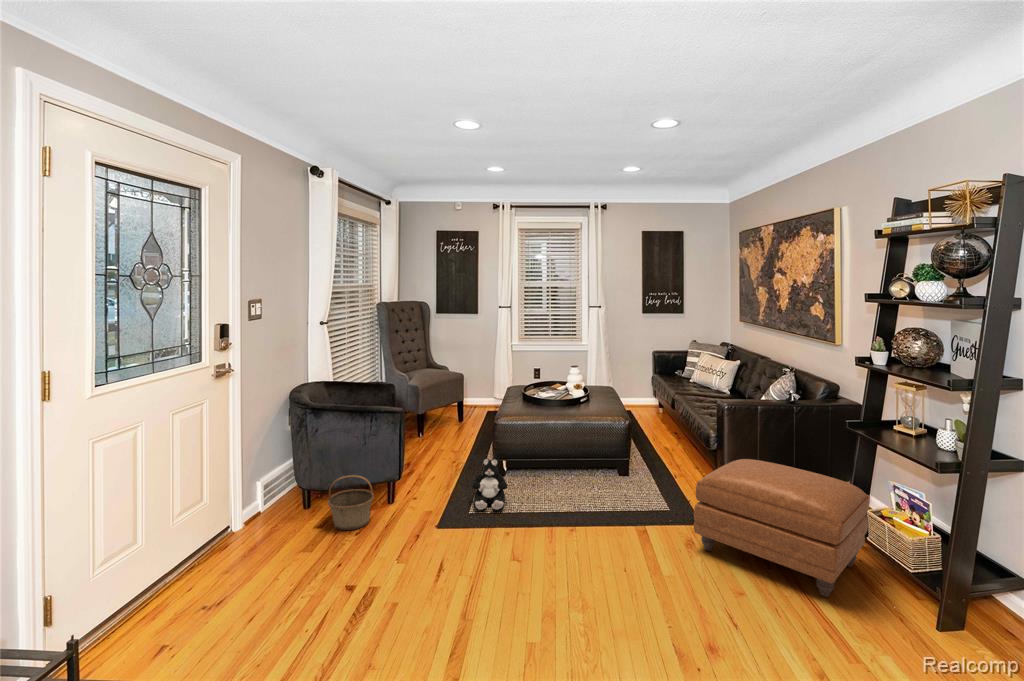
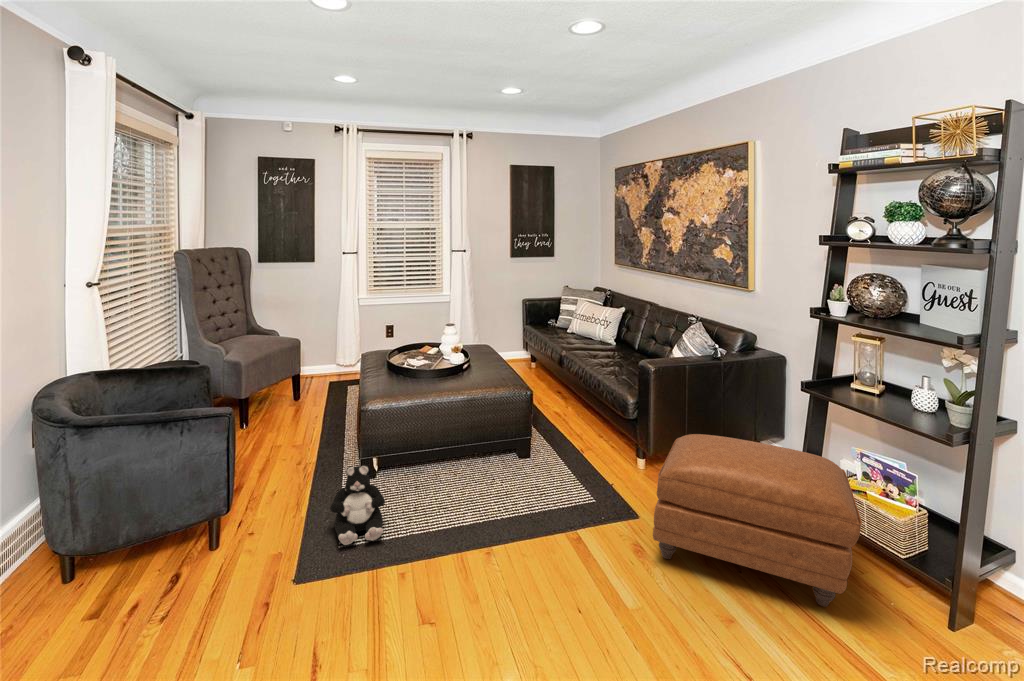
basket: present [327,475,374,530] -> none [52,533,155,637]

